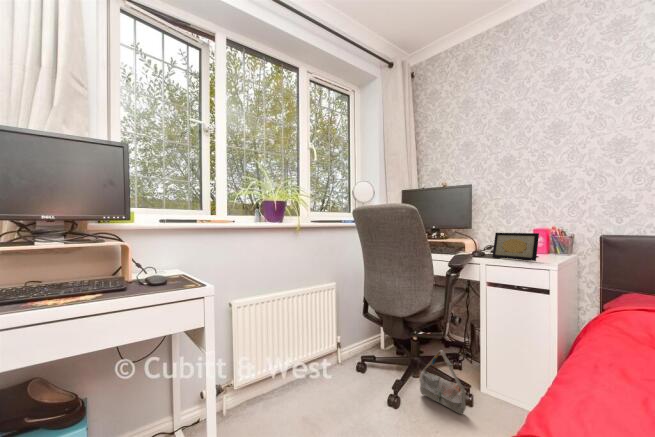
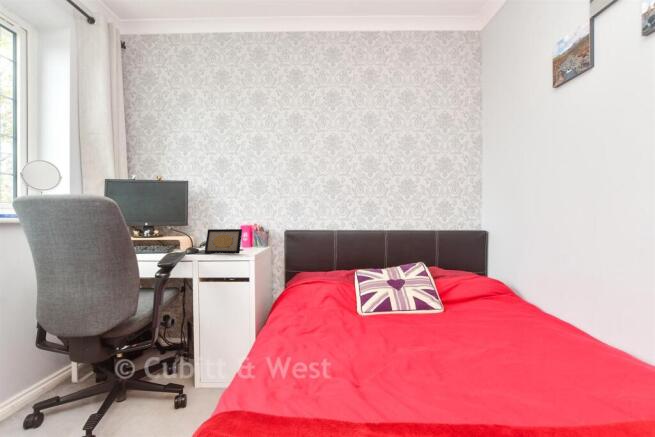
bag: present [420,350,466,414] -> none [122,358,175,418]

